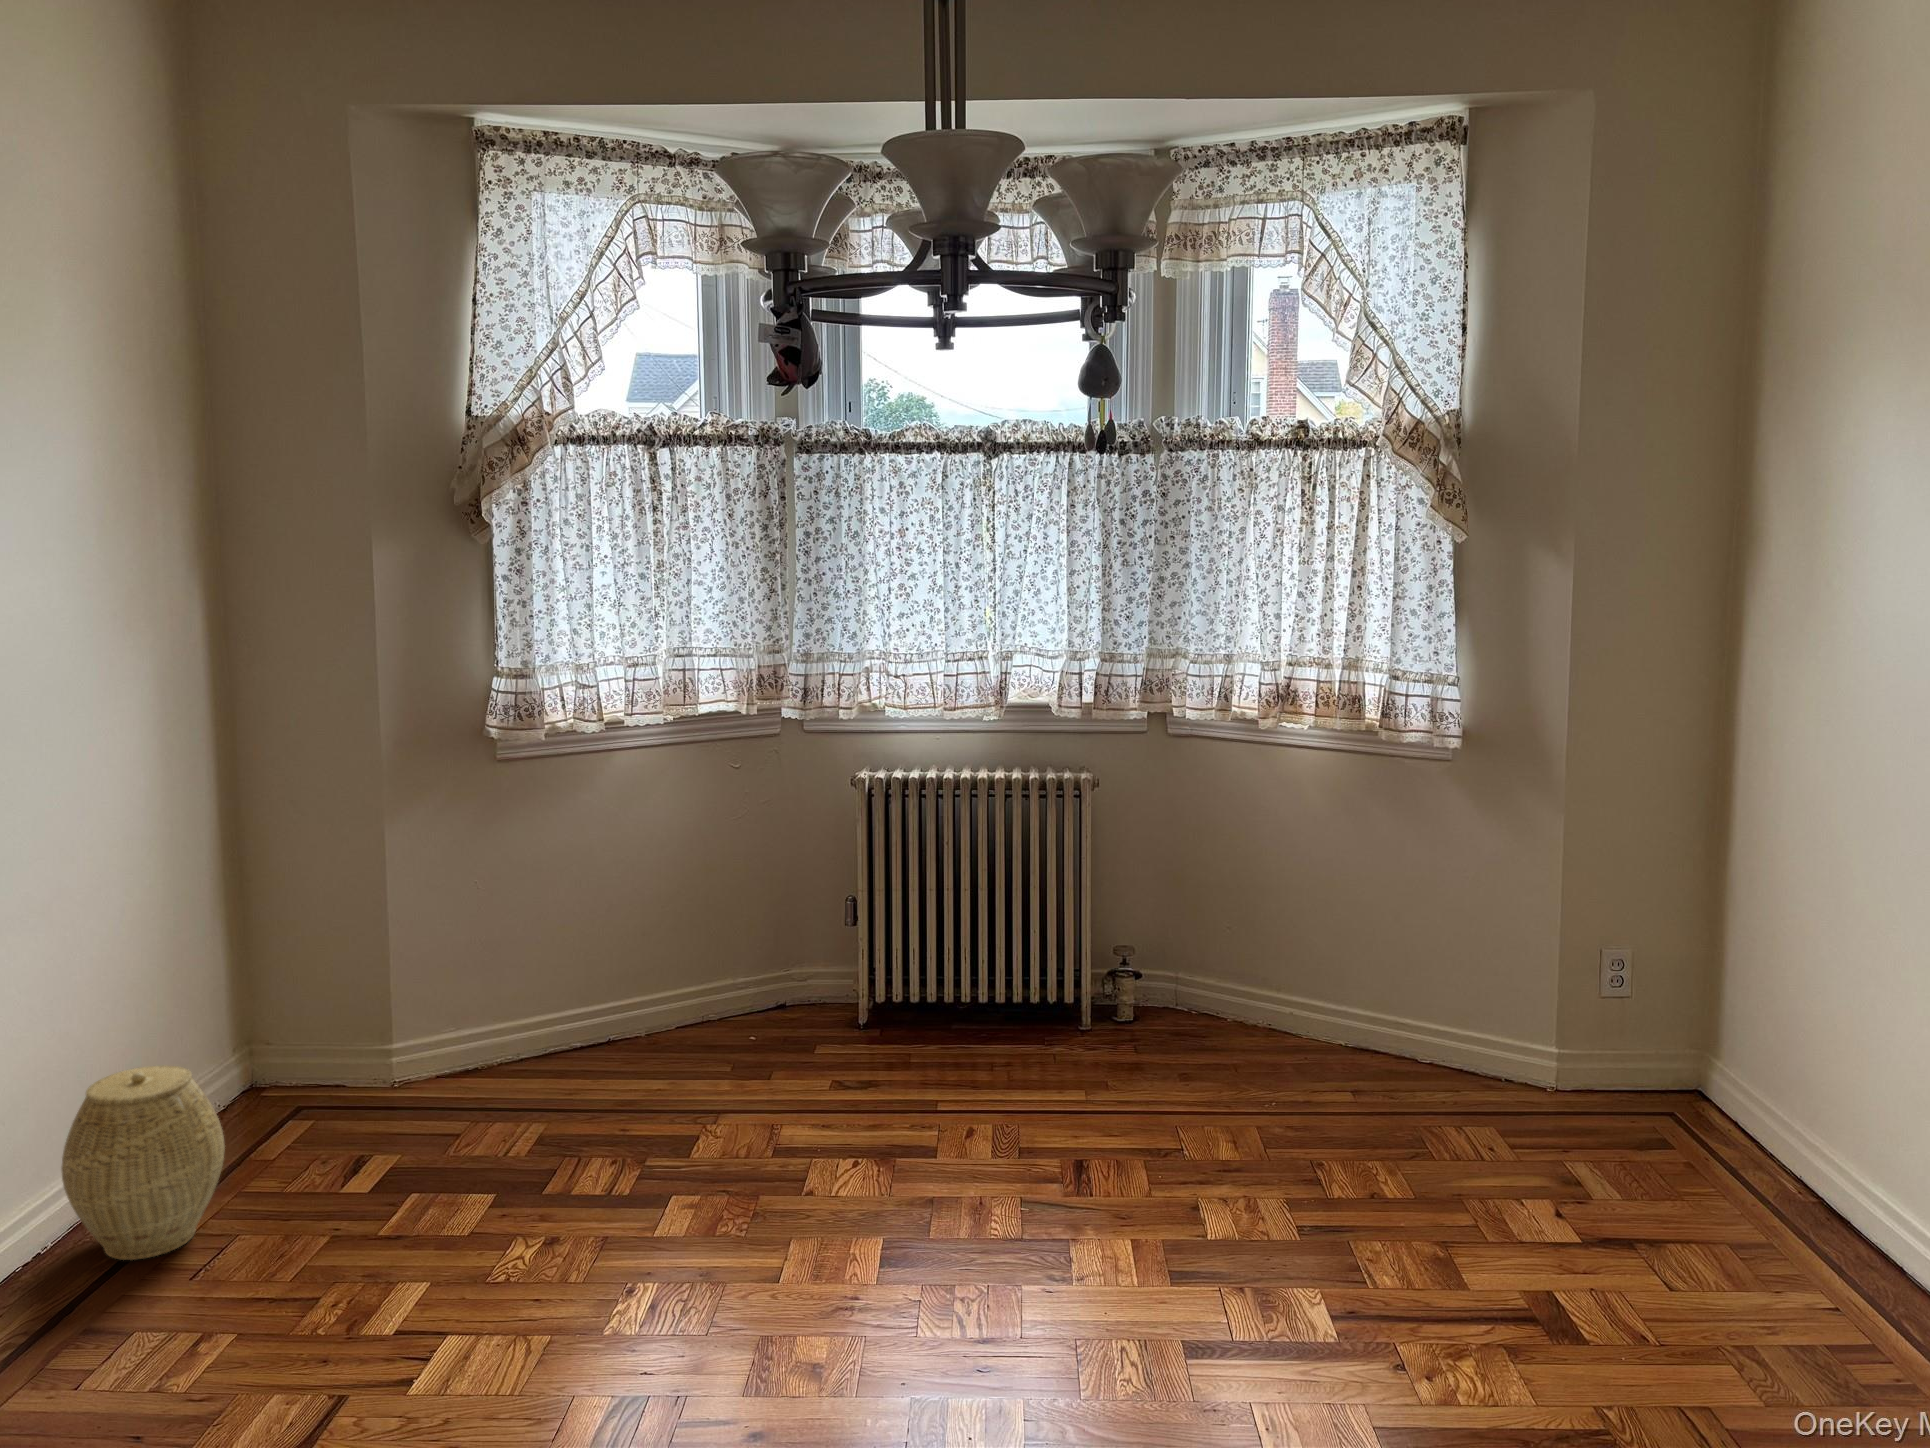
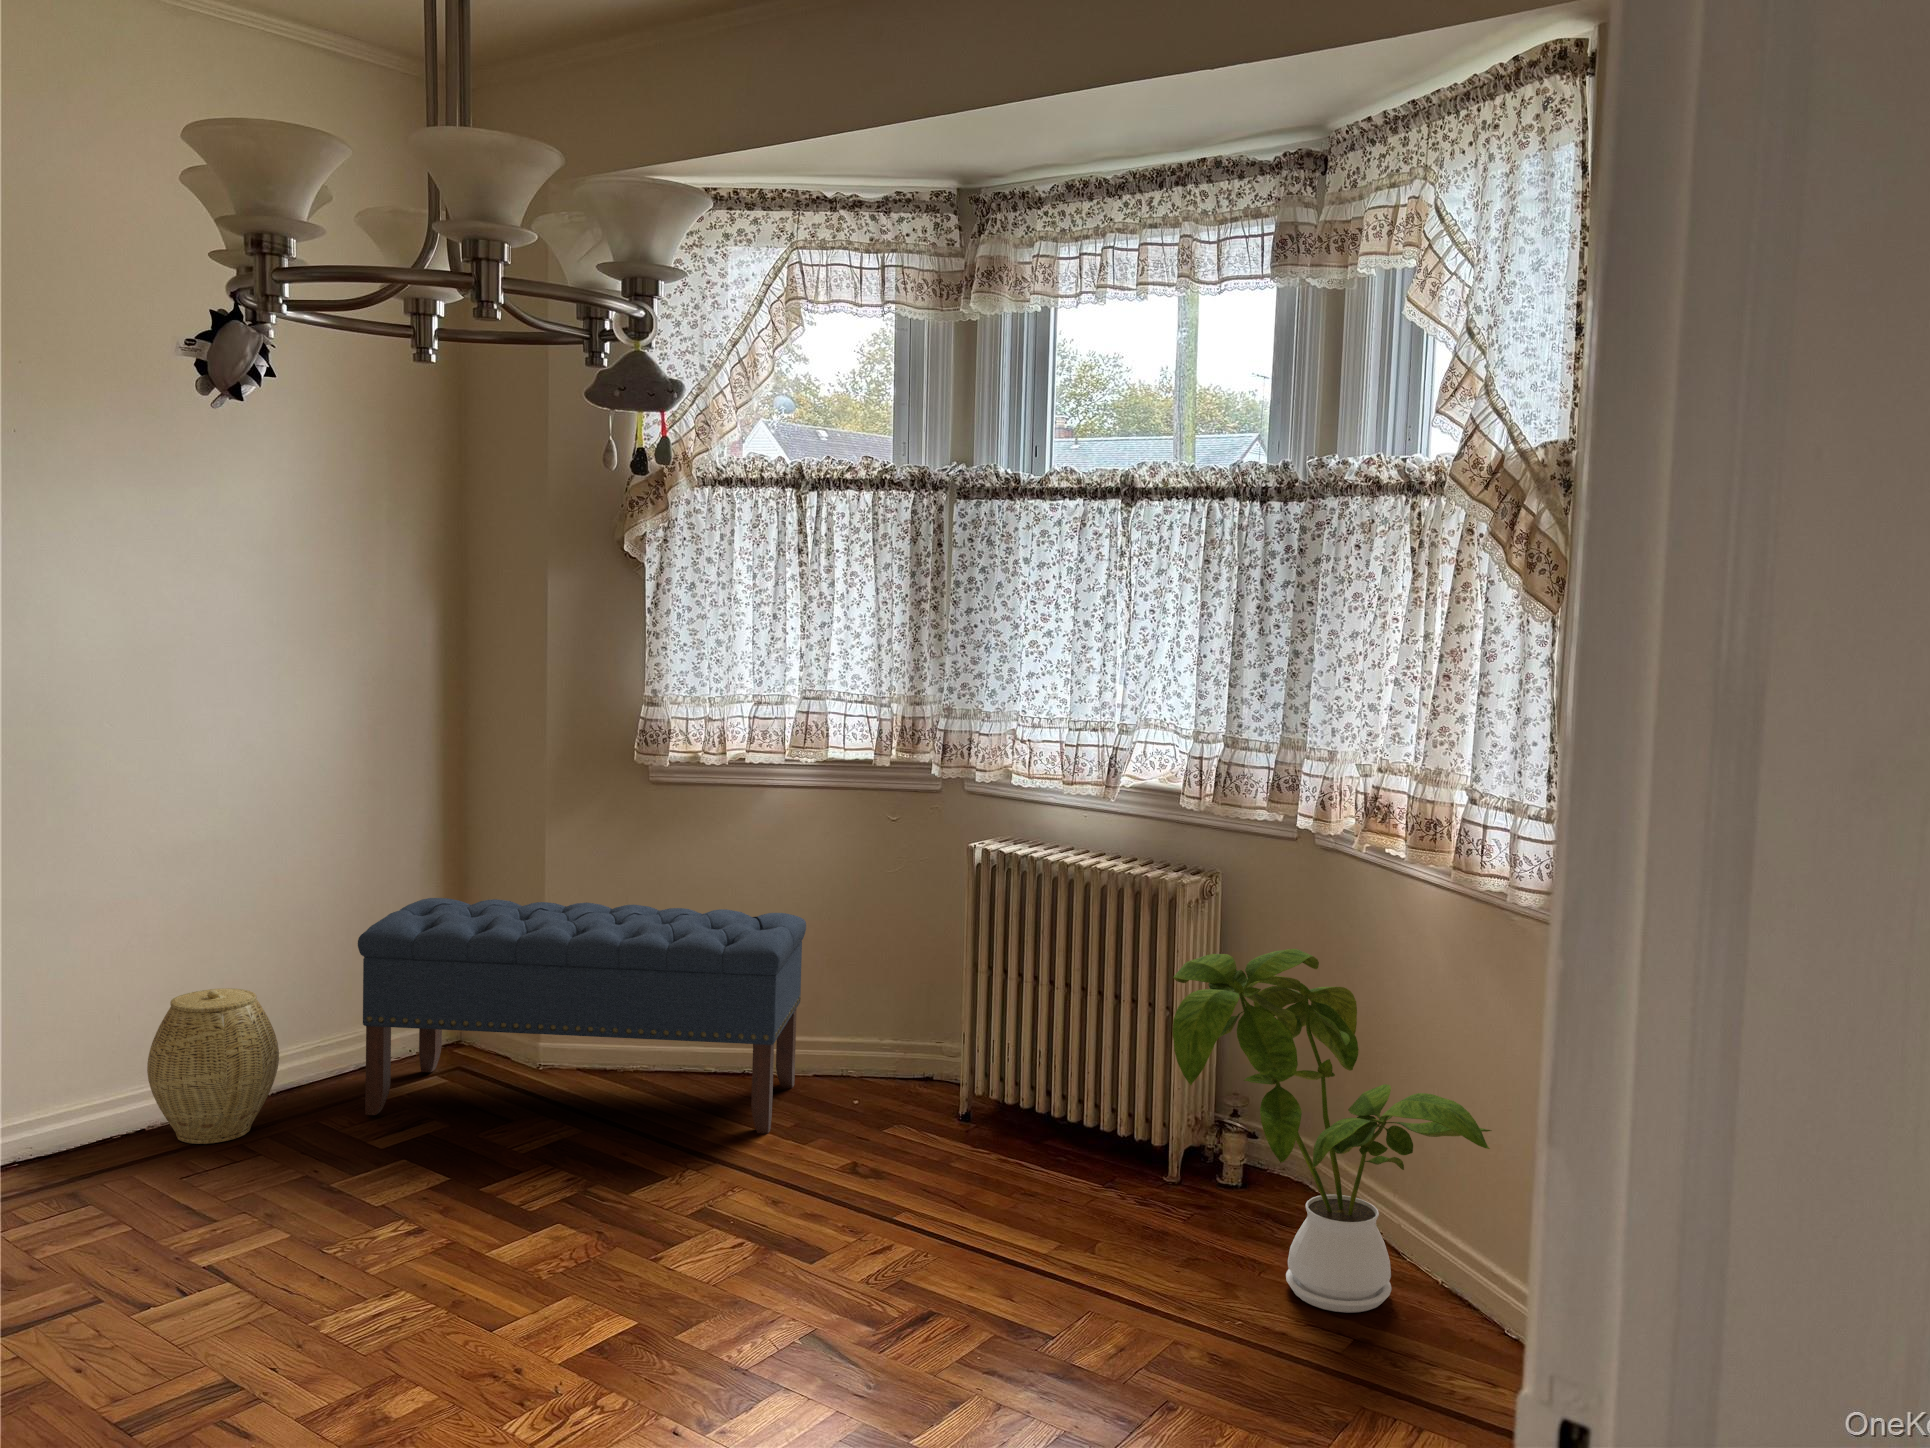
house plant: none [1197,808,1465,1076] -> present [1172,949,1491,1313]
bench: none [262,869,739,1172] -> present [358,898,806,1134]

